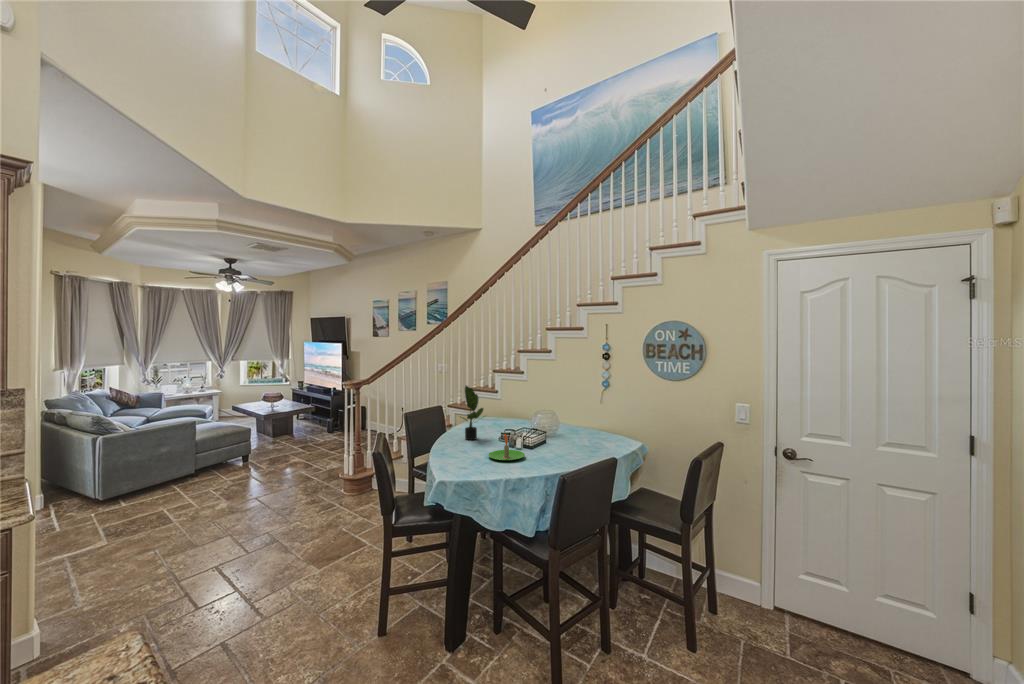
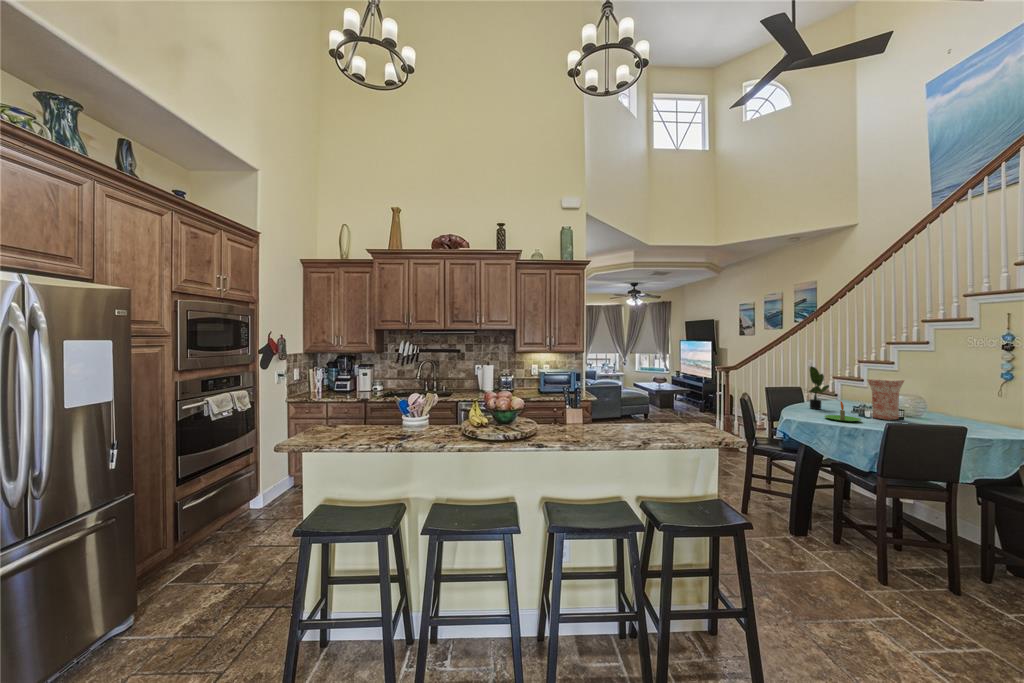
vase: none [522,396,551,445] -> present [867,378,904,420]

